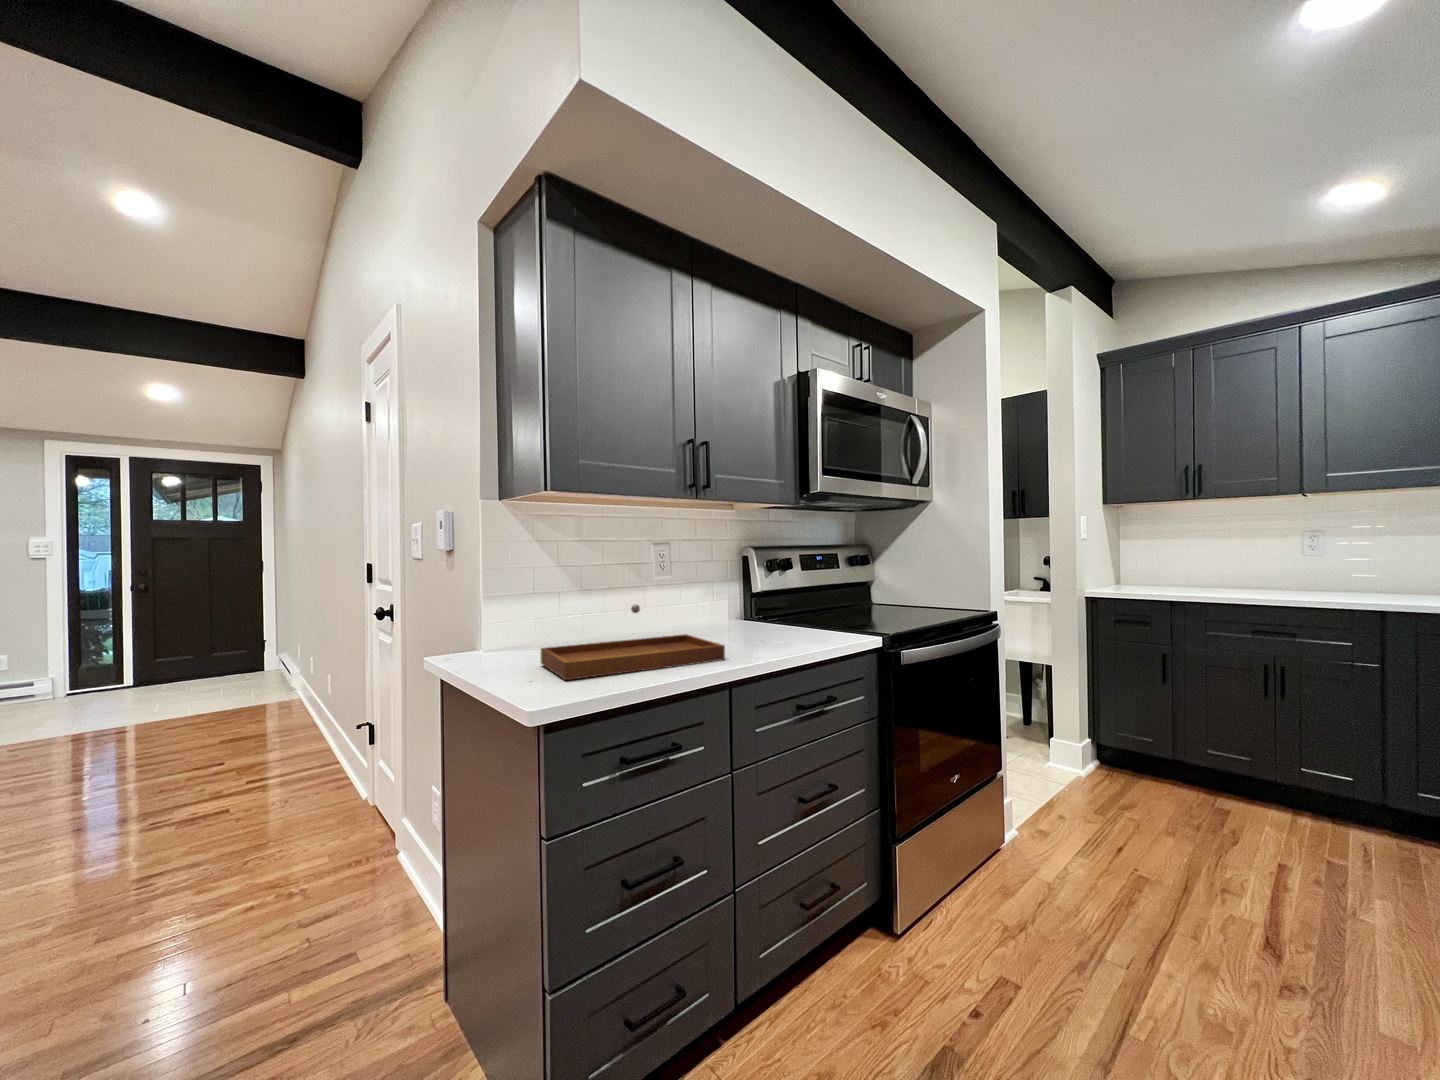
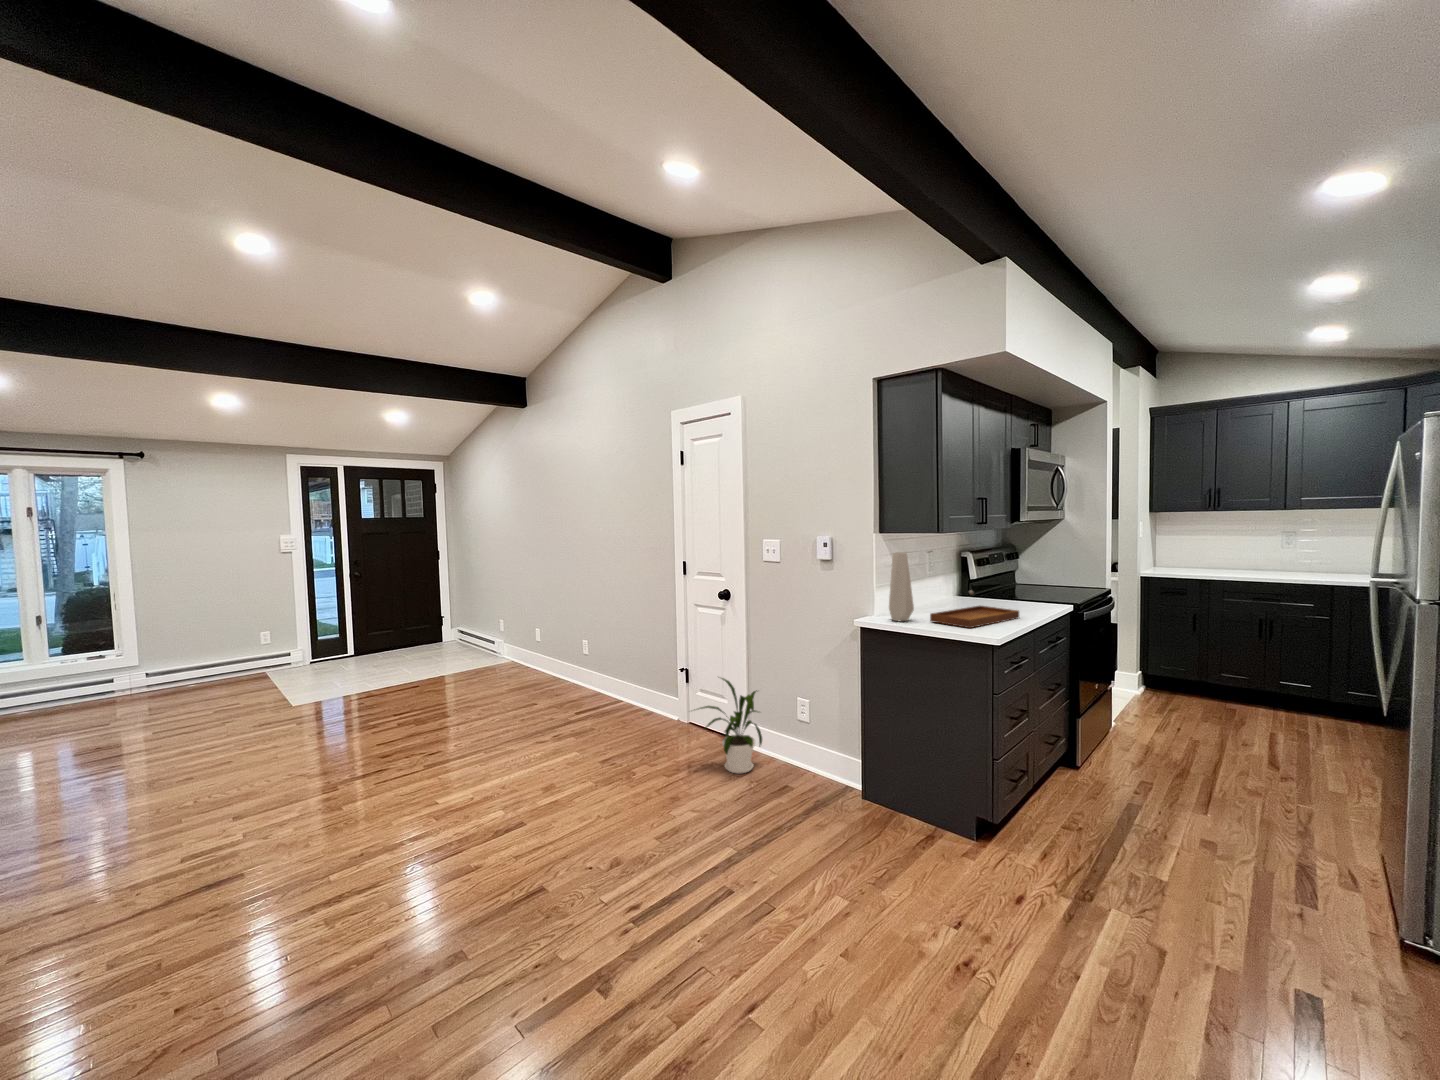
vase: none [480,532,528,662] -> present [889,552,914,621]
house plant: none [251,744,392,916] -> present [694,678,762,774]

